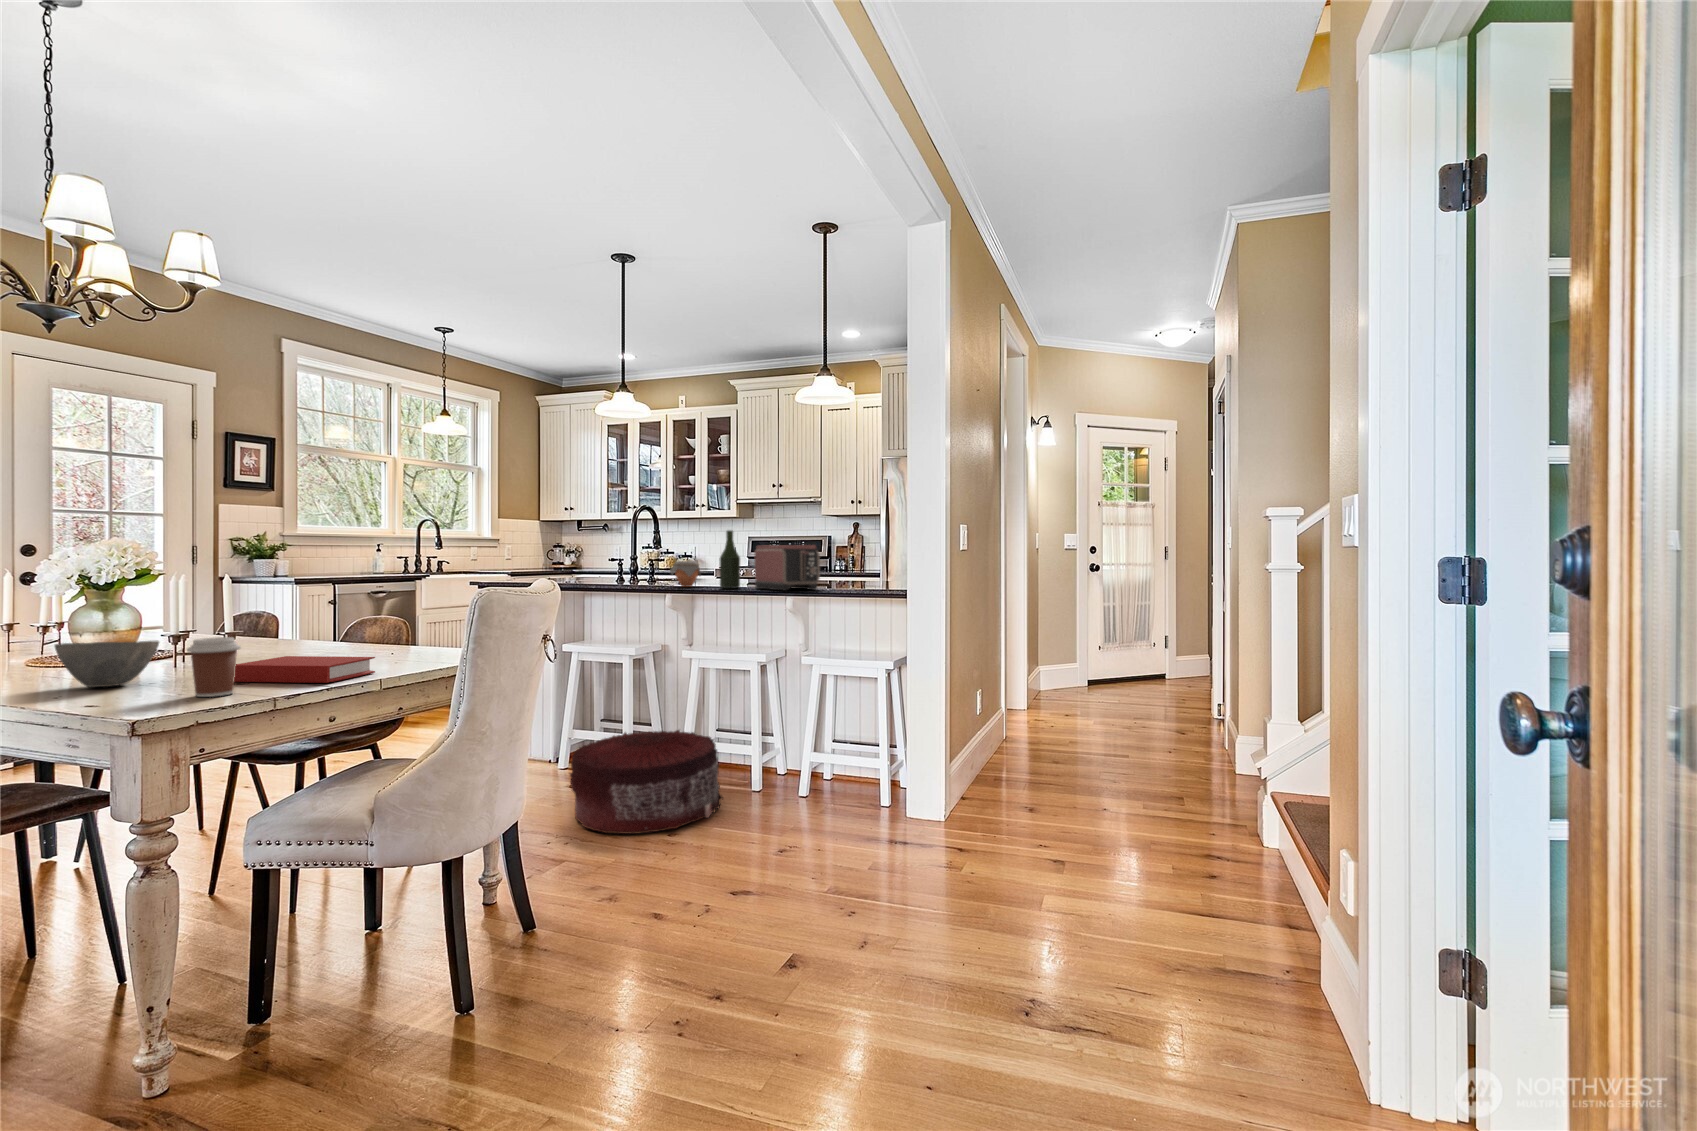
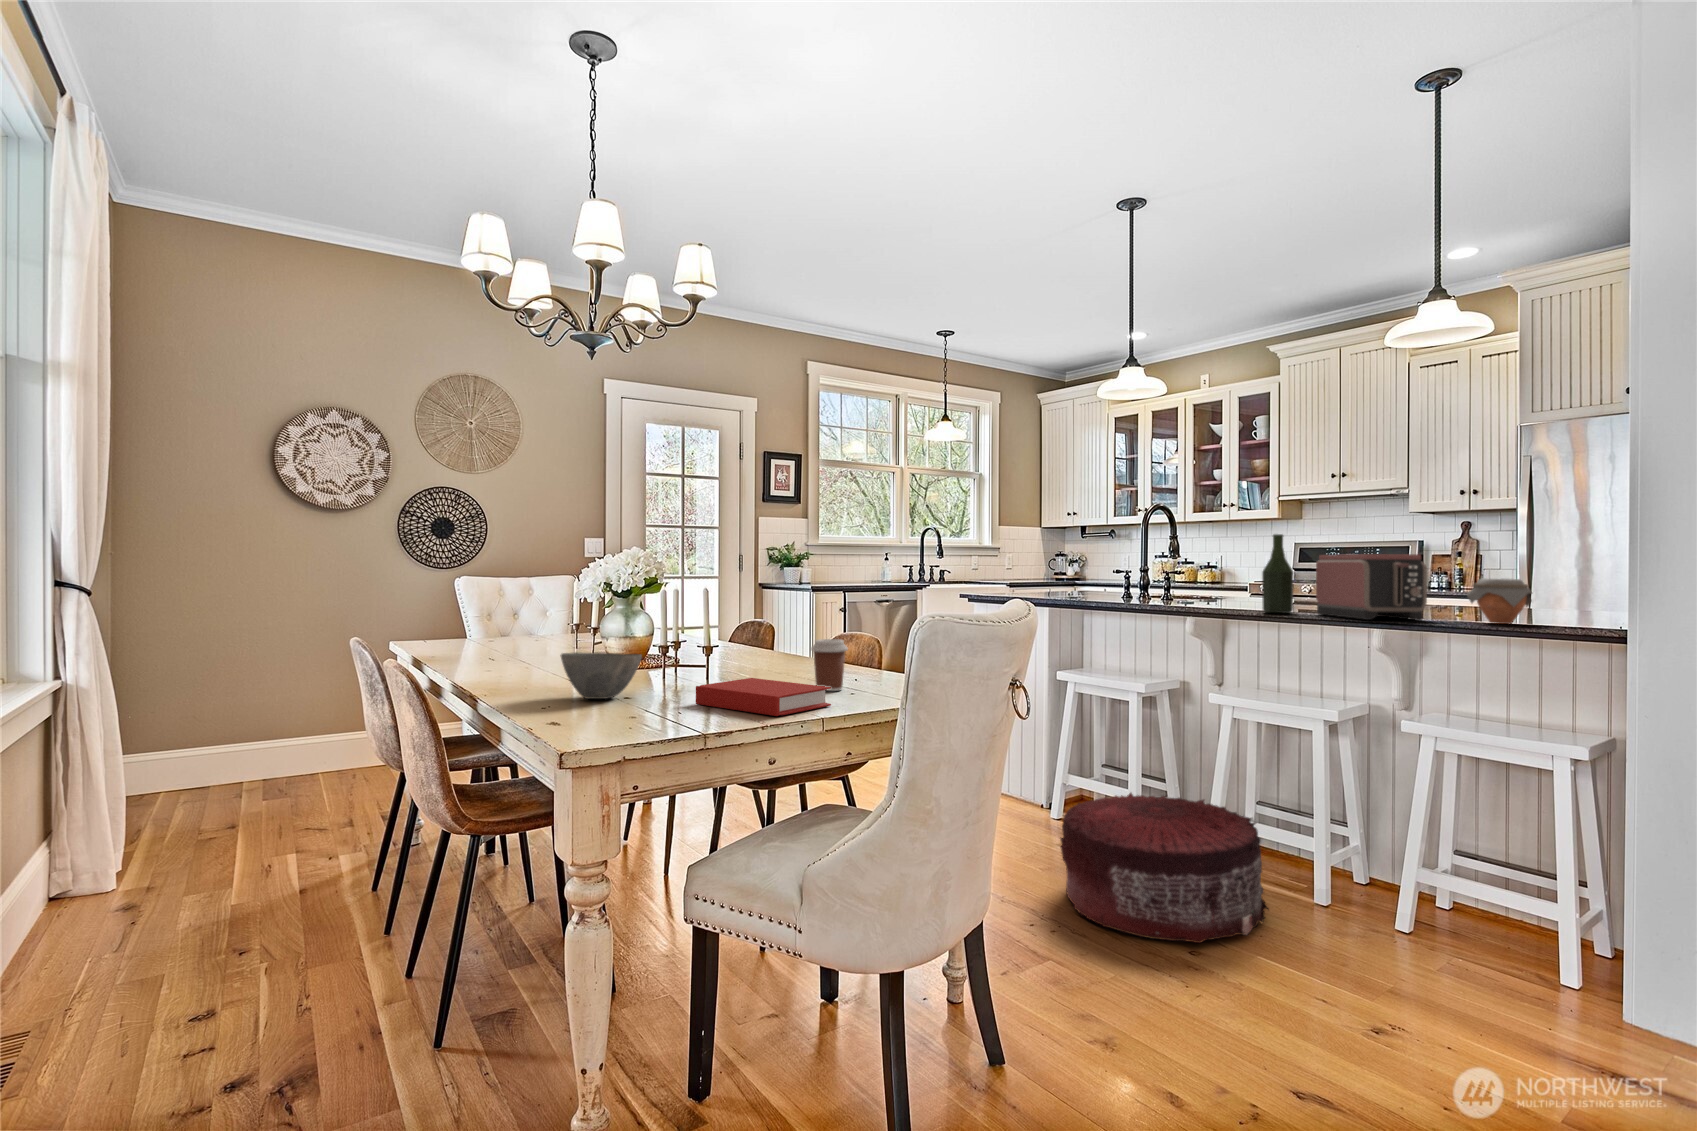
jar: present [670,560,701,587] -> present [1467,578,1532,624]
coffee cup: present [187,637,240,697] -> present [811,639,848,691]

